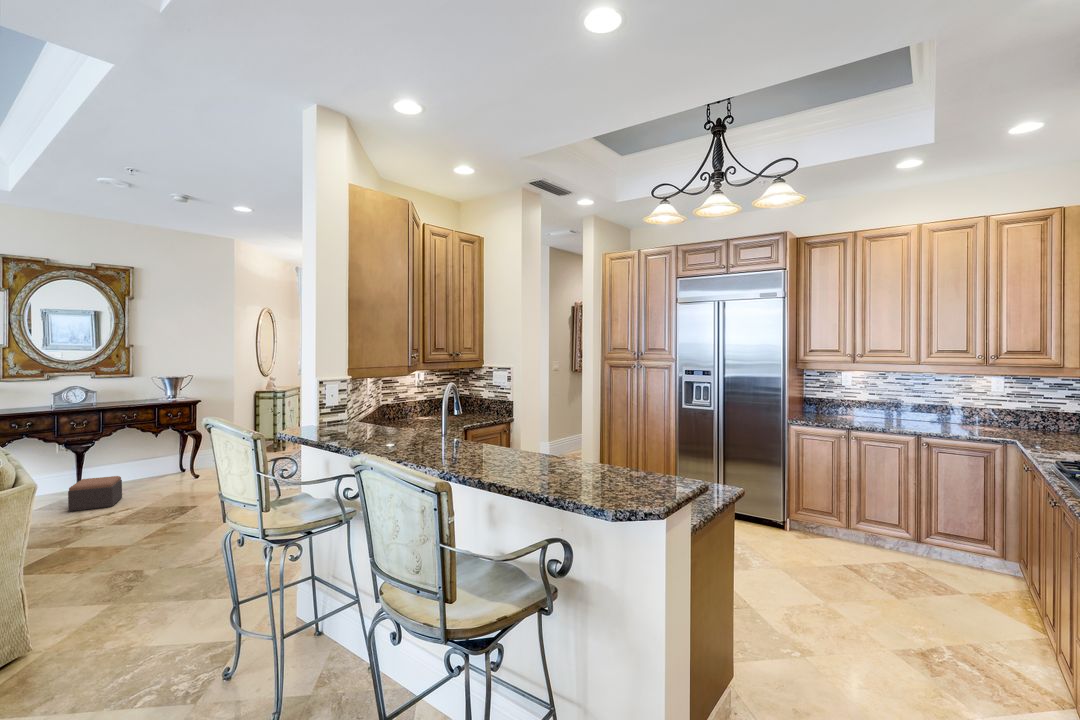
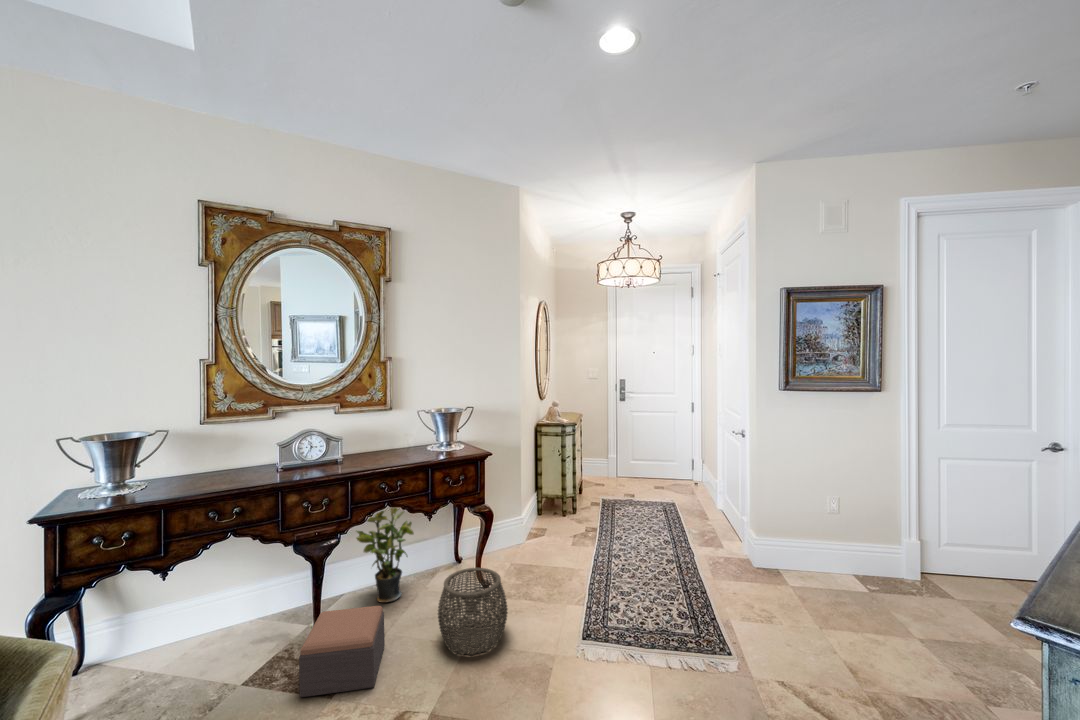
potted plant: none [106,426,148,487] -> present [356,507,414,603]
woven basket: none [155,459,199,496] -> present [438,568,508,655]

